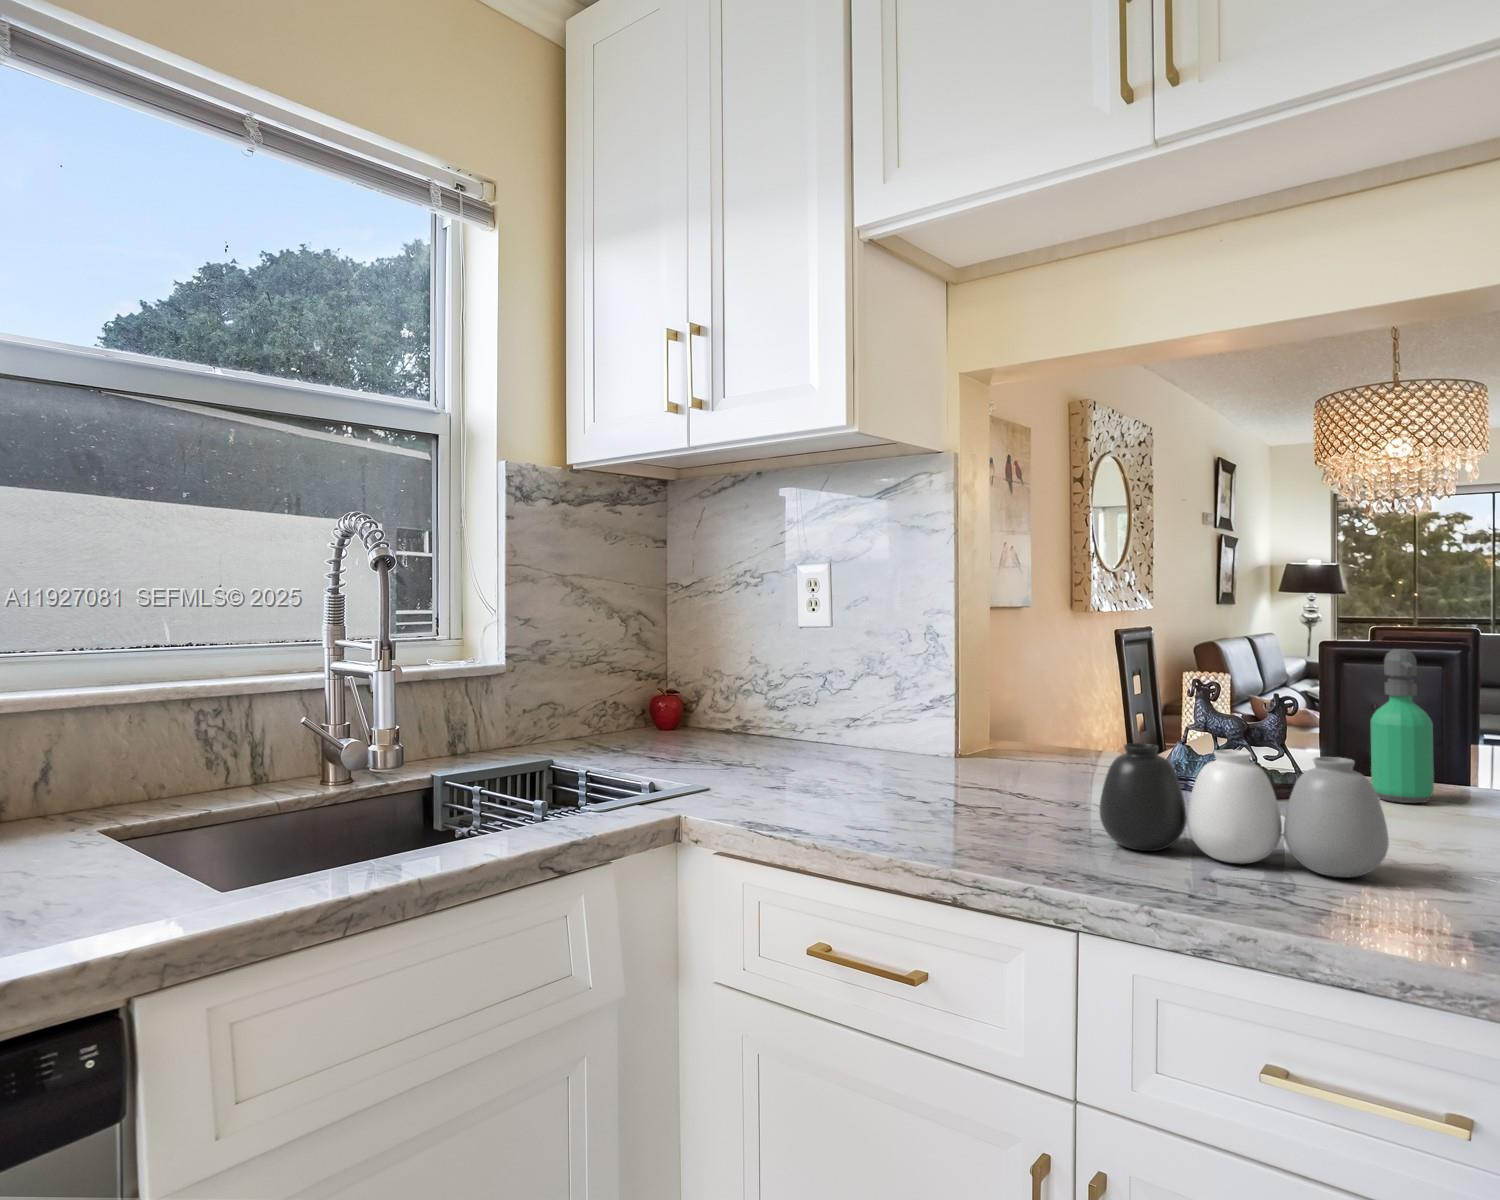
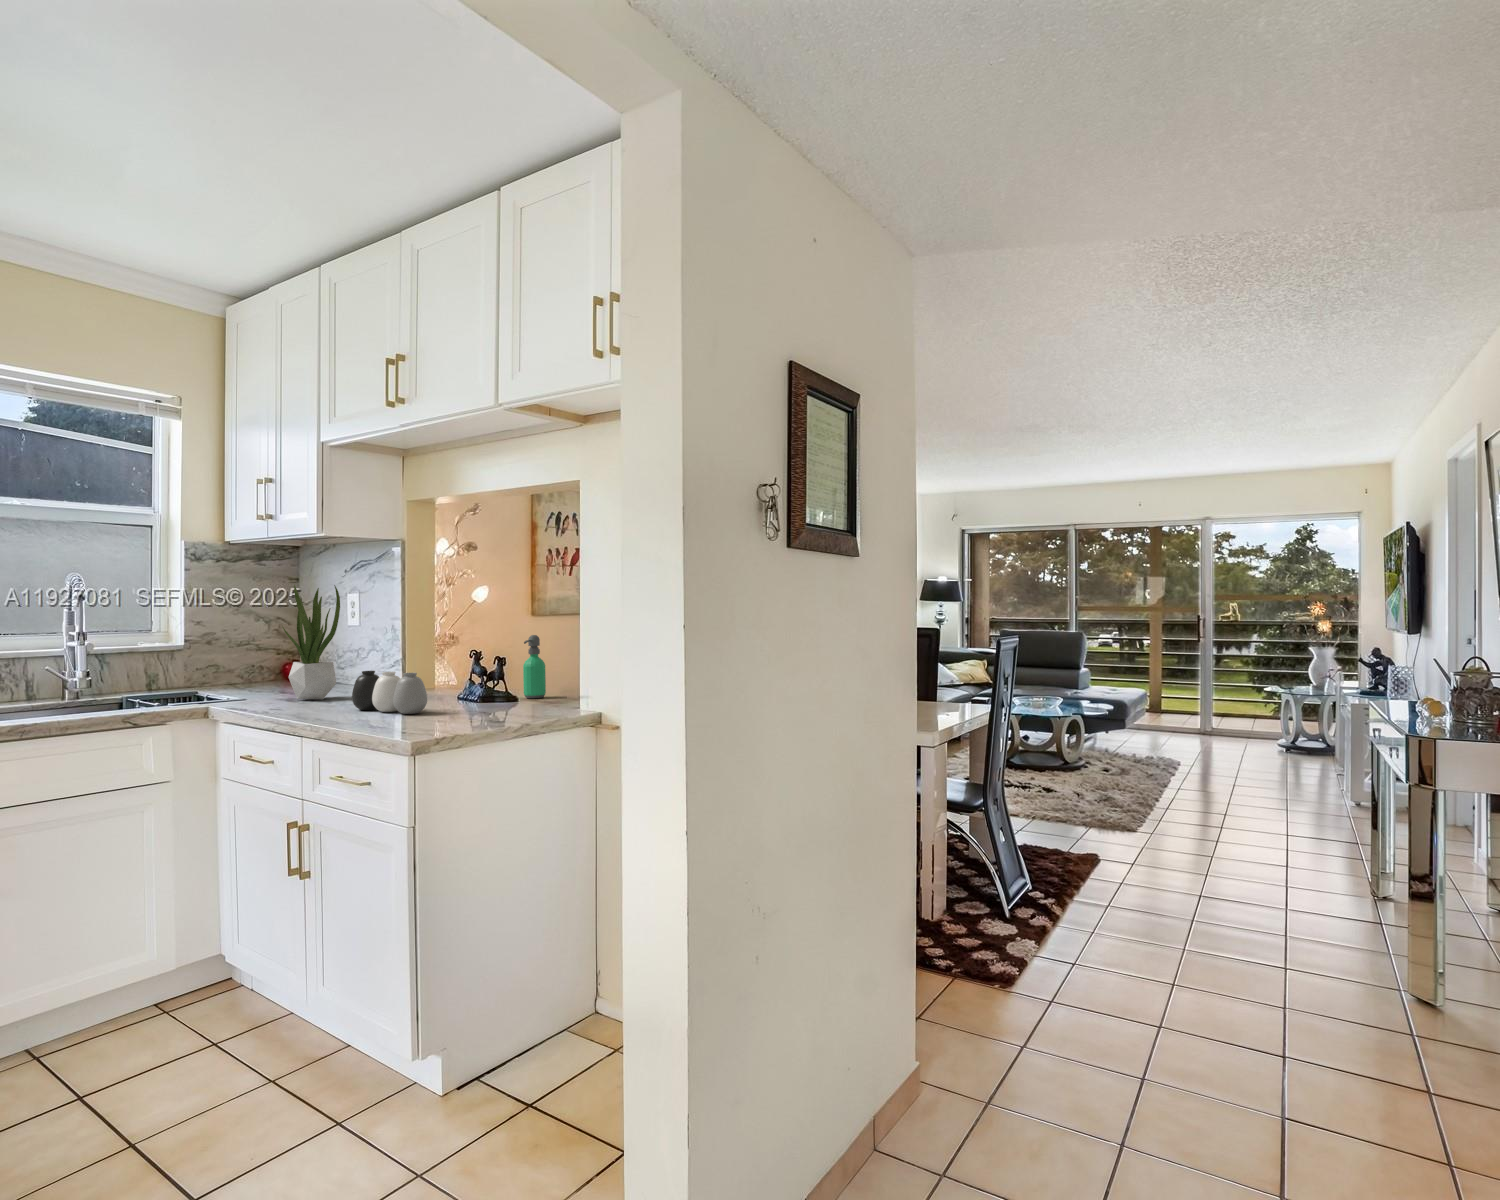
potted plant: none [819,529,930,796] -> present [283,585,340,699]

